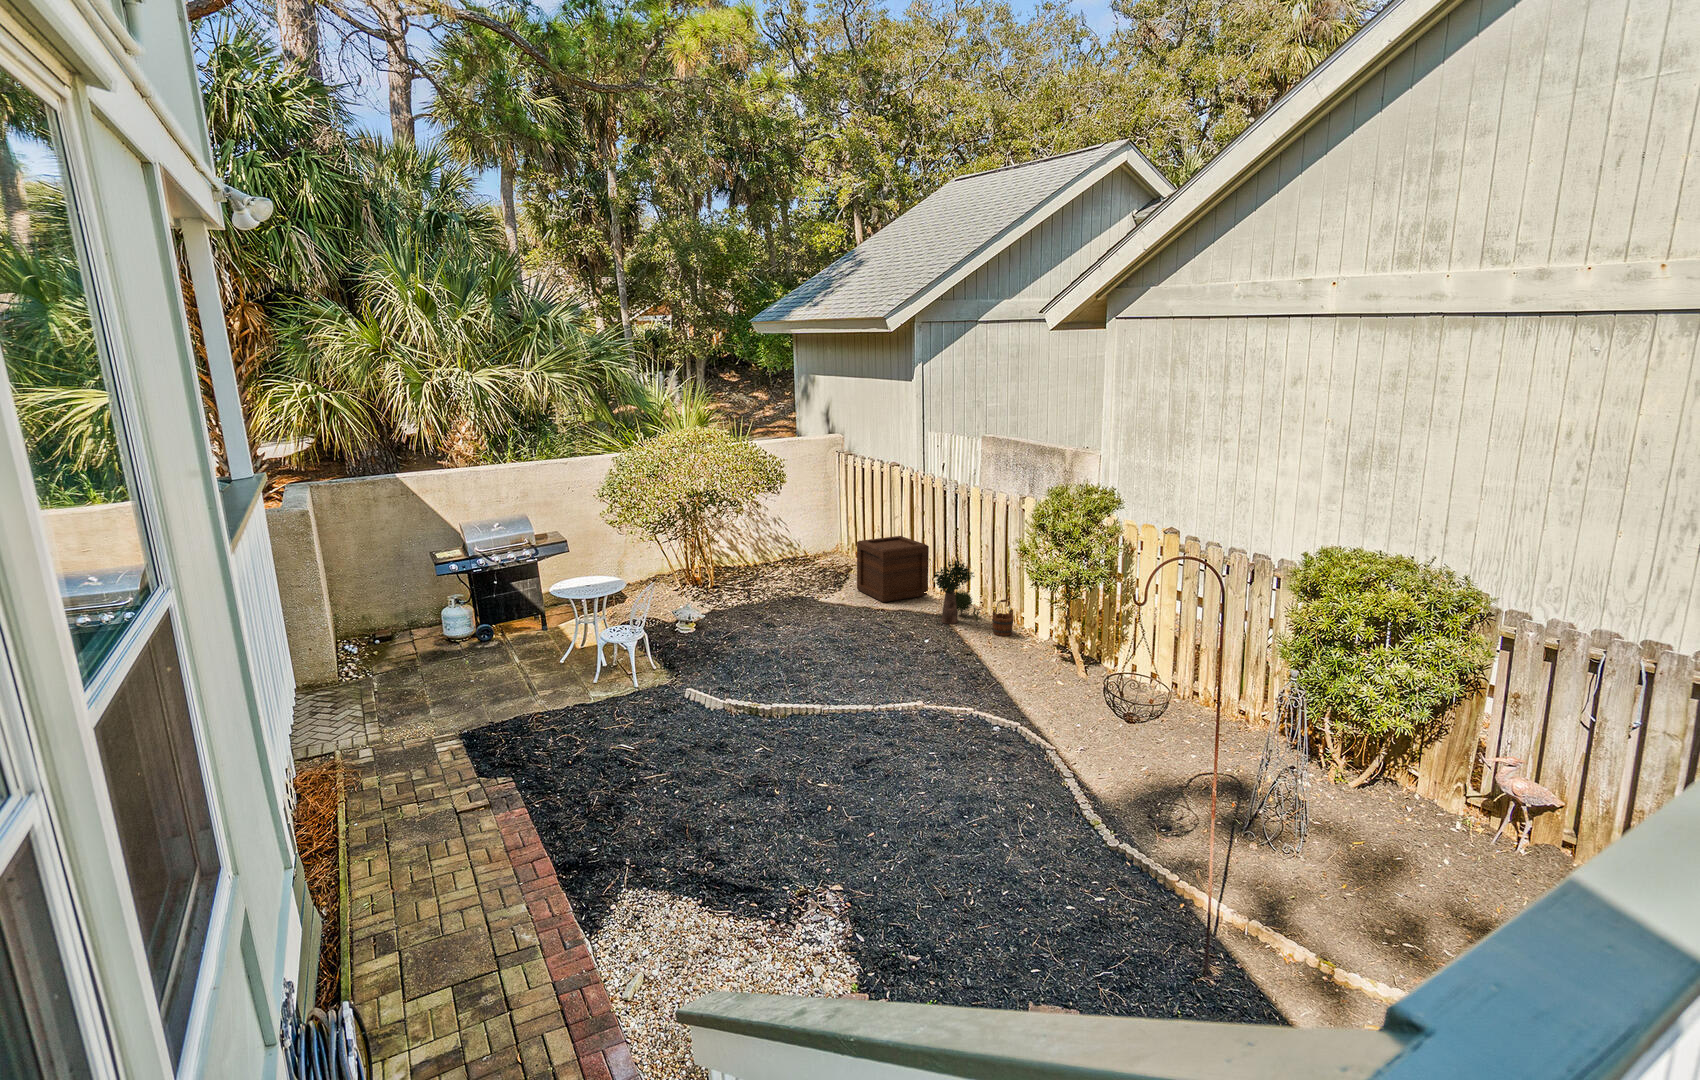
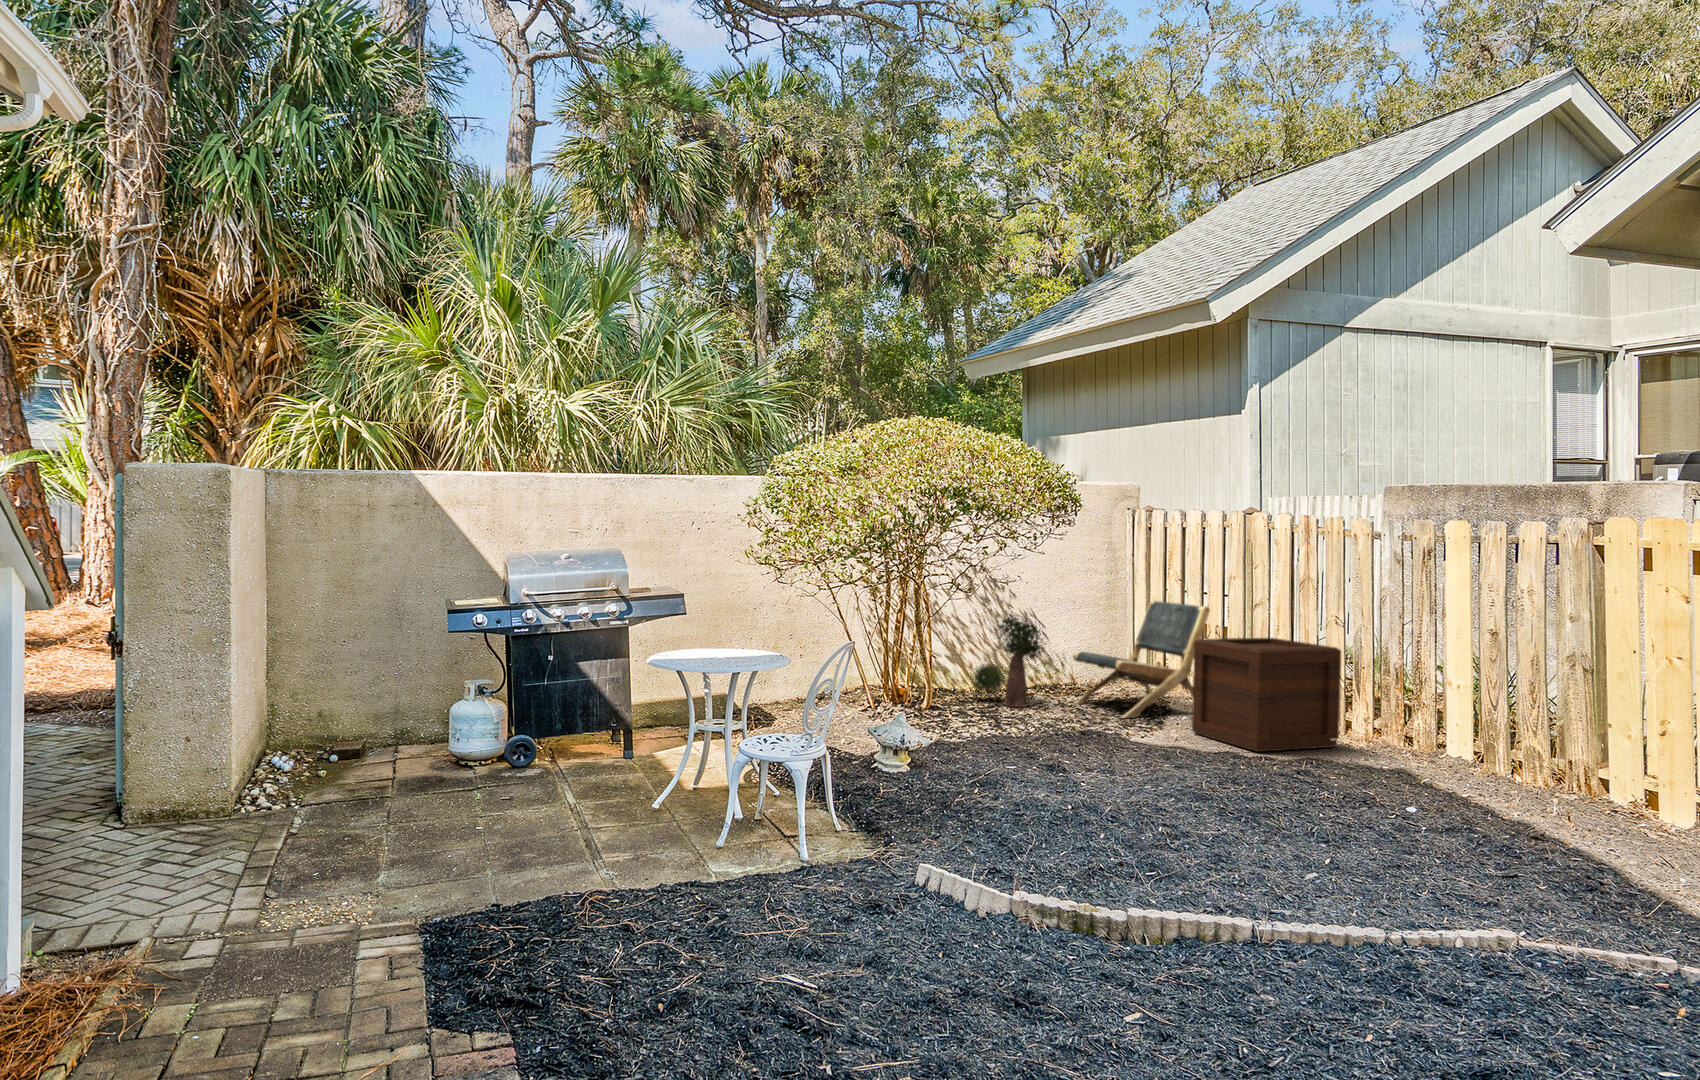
lounge chair: none [801,508,874,581] -> present [1073,600,1210,718]
potted plant: present [932,560,980,624] -> present [972,614,1046,707]
wooden bucket: present [992,599,1014,636] -> none [1534,740,1587,818]

